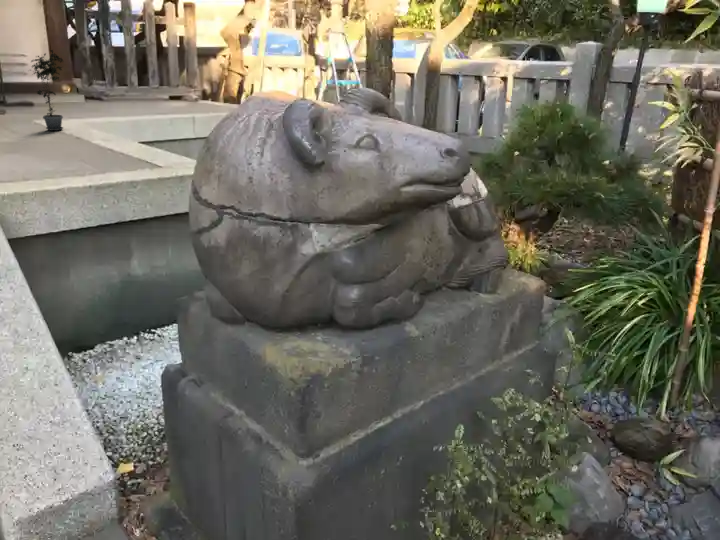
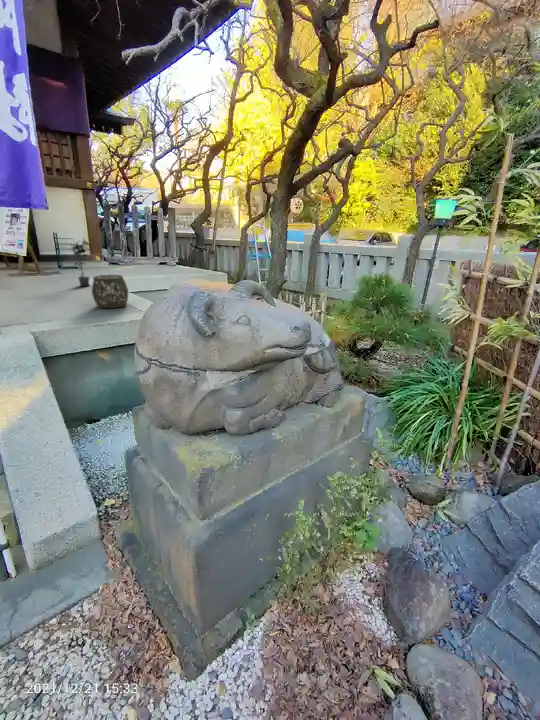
woven basket: none [75,106,136,162] -> present [92,275,128,308]

